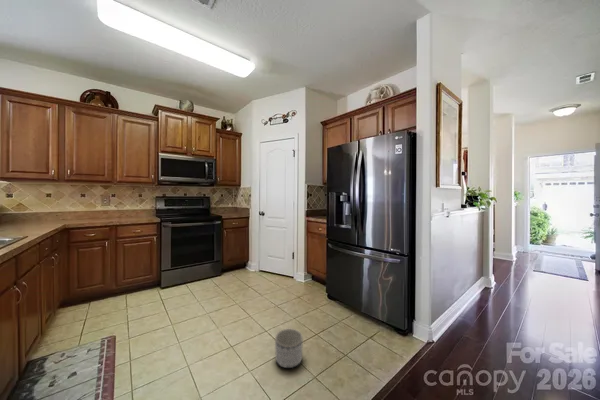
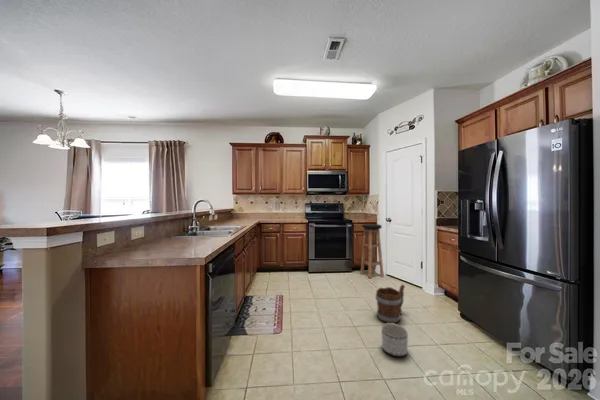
bar stool: none [231,219,256,278] -> present [361,224,384,278]
bucket: none [259,280,286,327] -> present [376,285,405,323]

